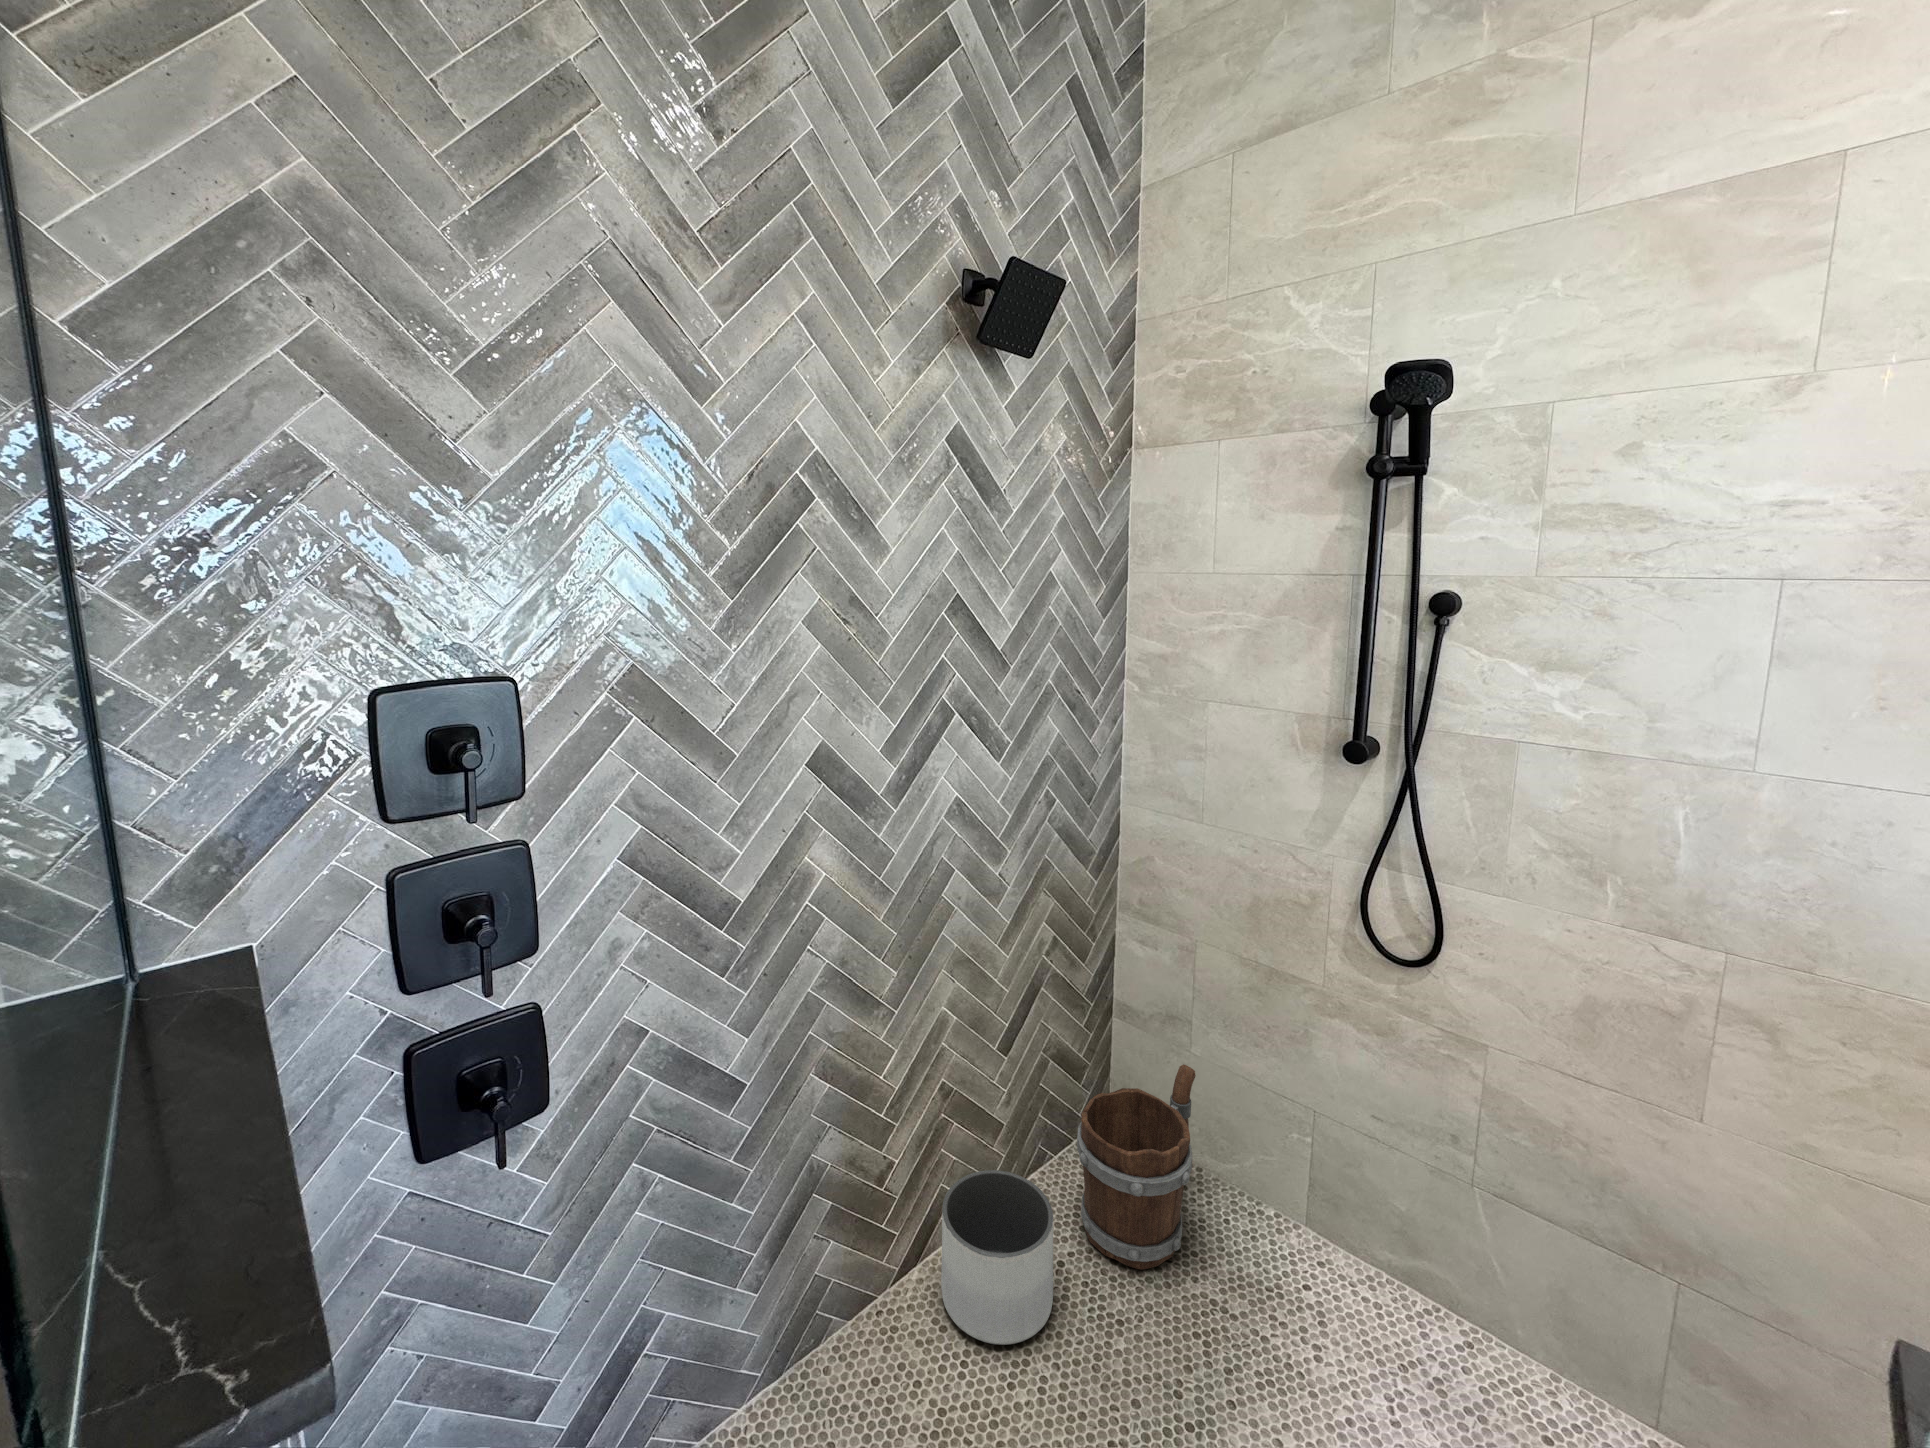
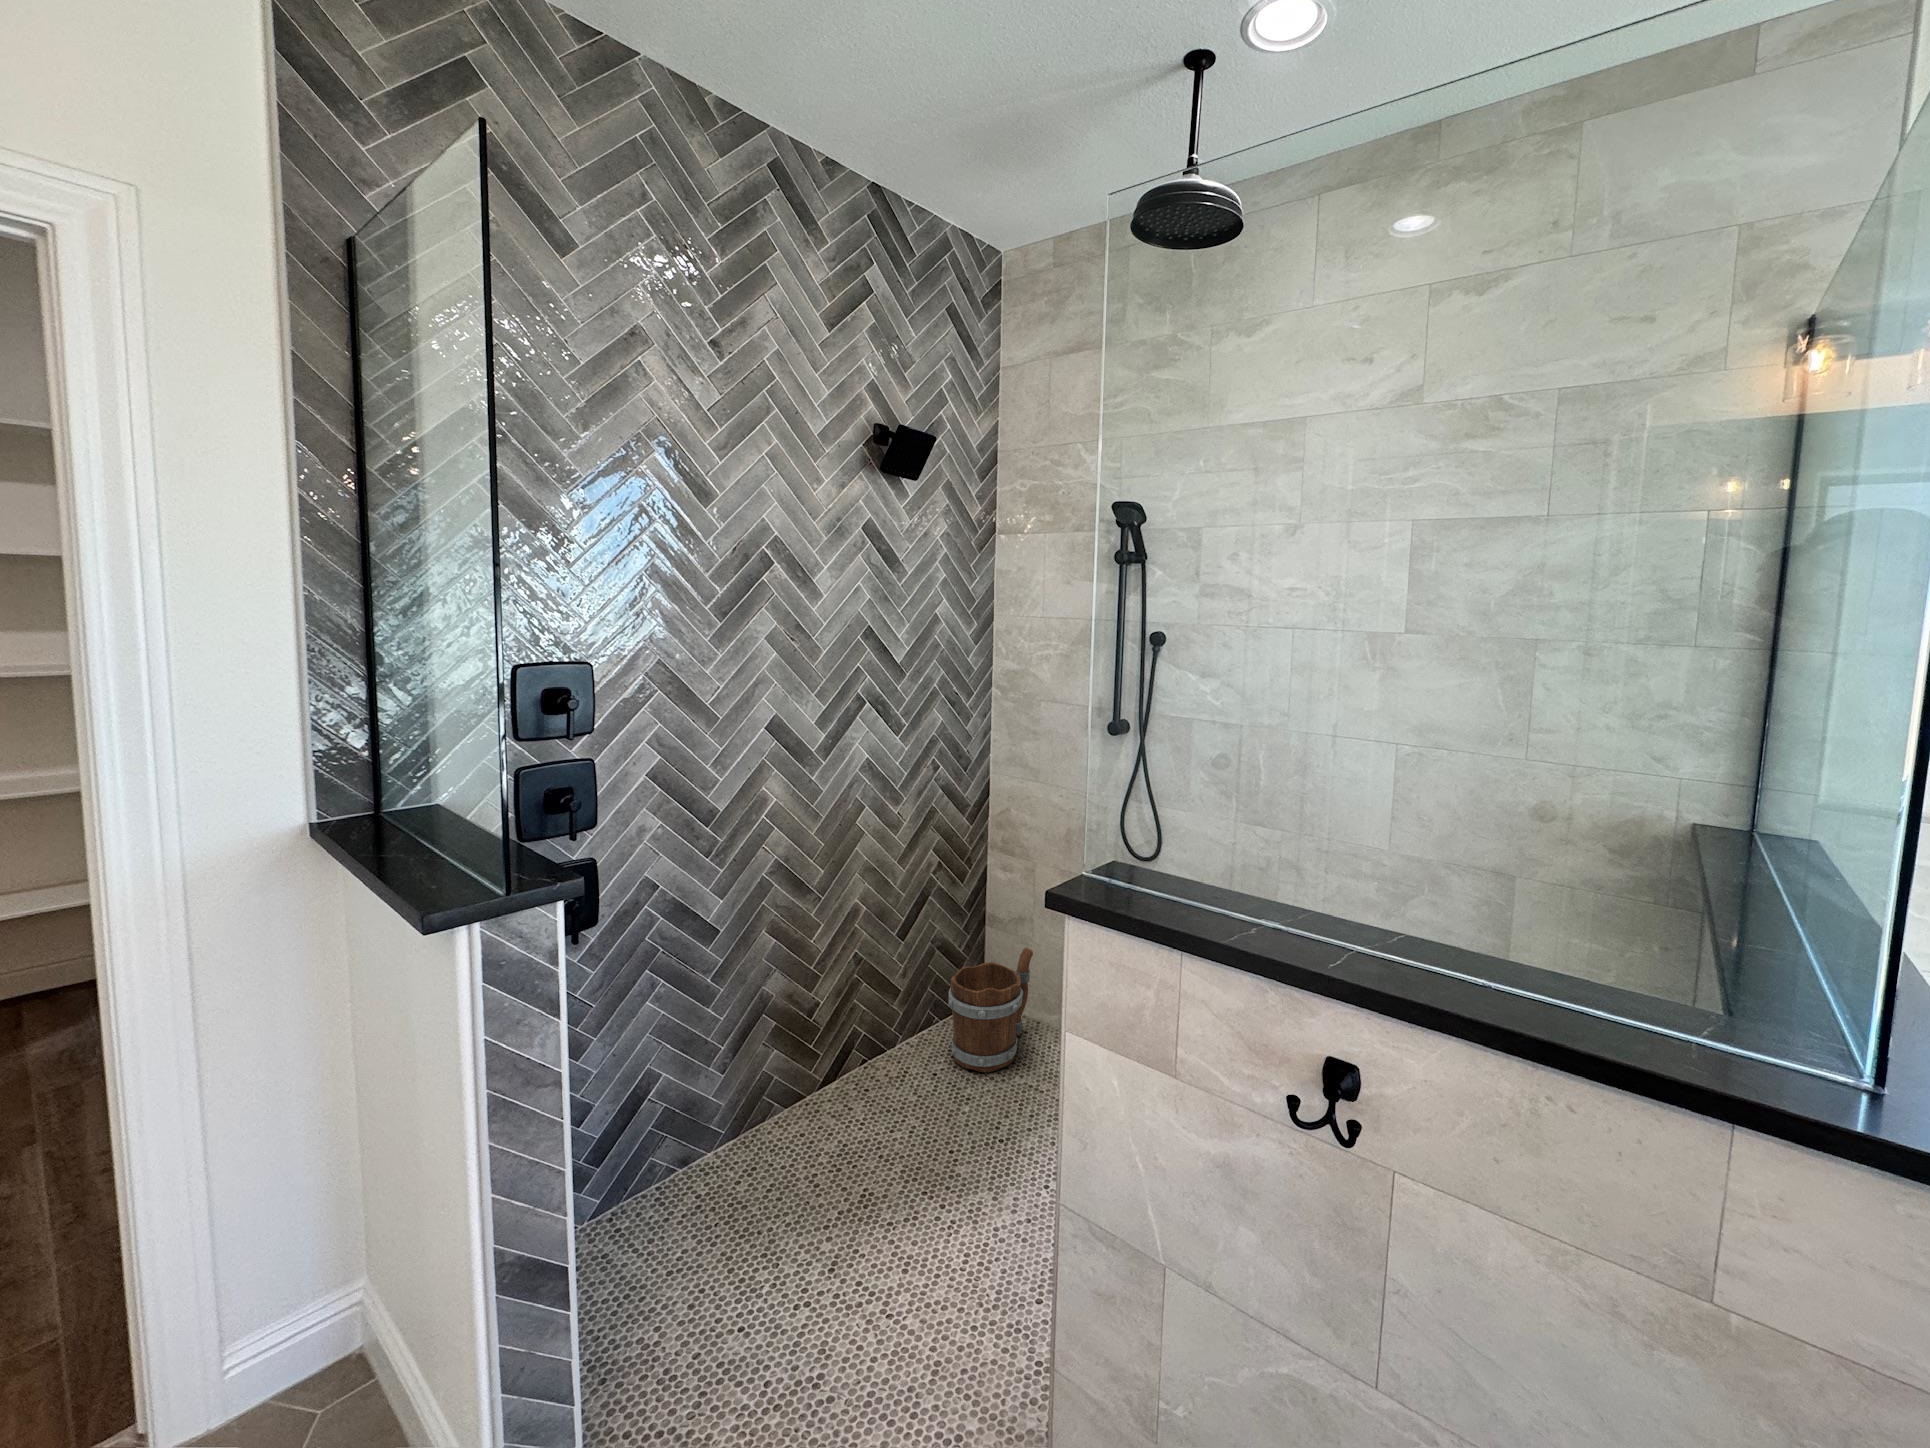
planter: present [941,1170,1053,1345] -> none [851,1013,925,1111]

